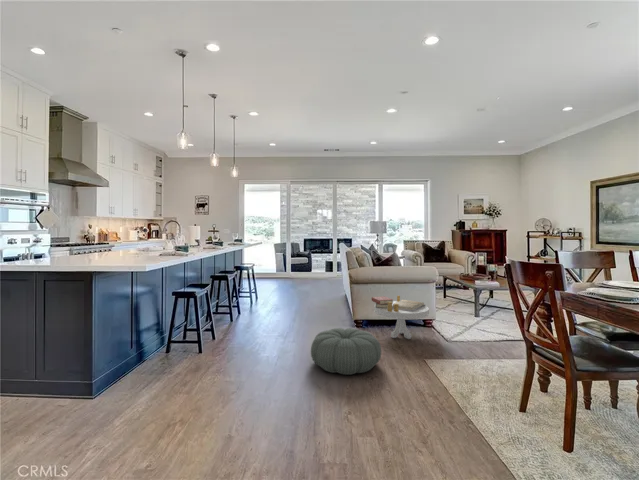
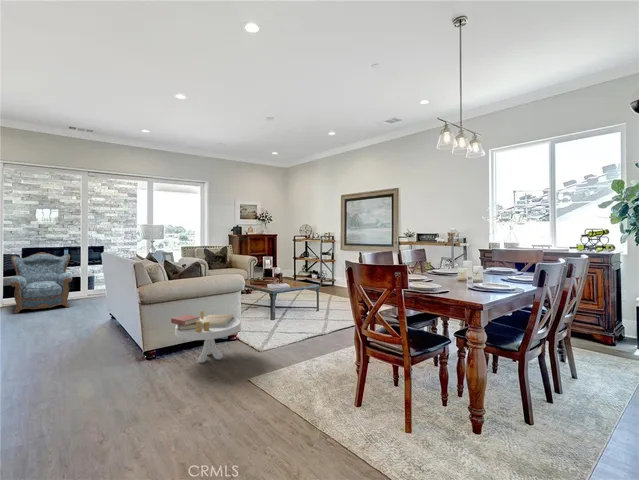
armchair: none [291,242,324,283] -> present [10,252,72,313]
pouf: present [311,328,381,375] -> none [98,365,204,440]

